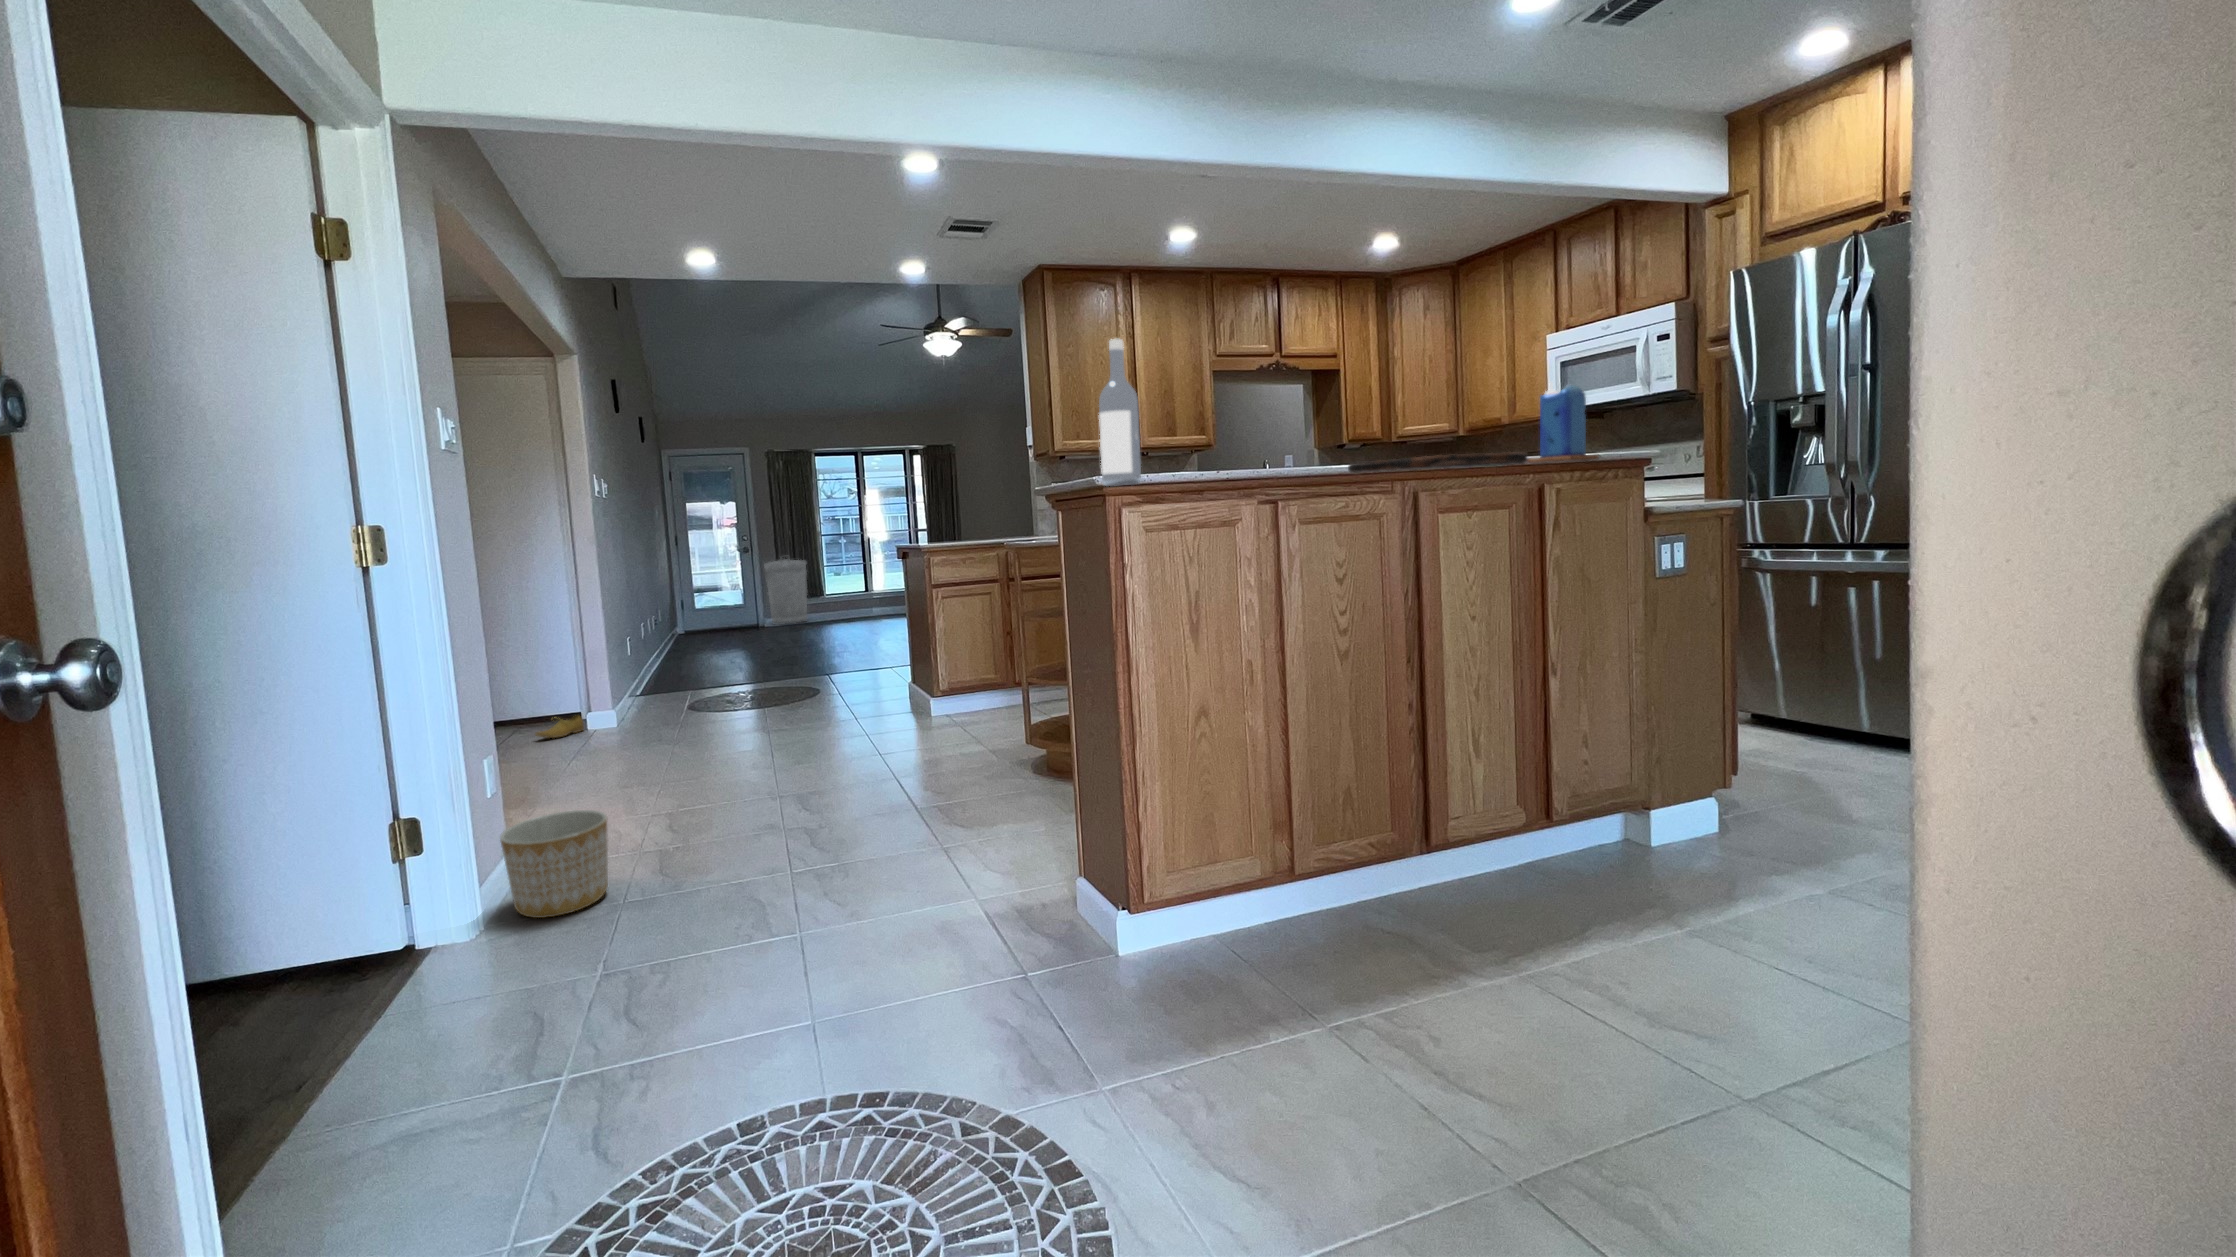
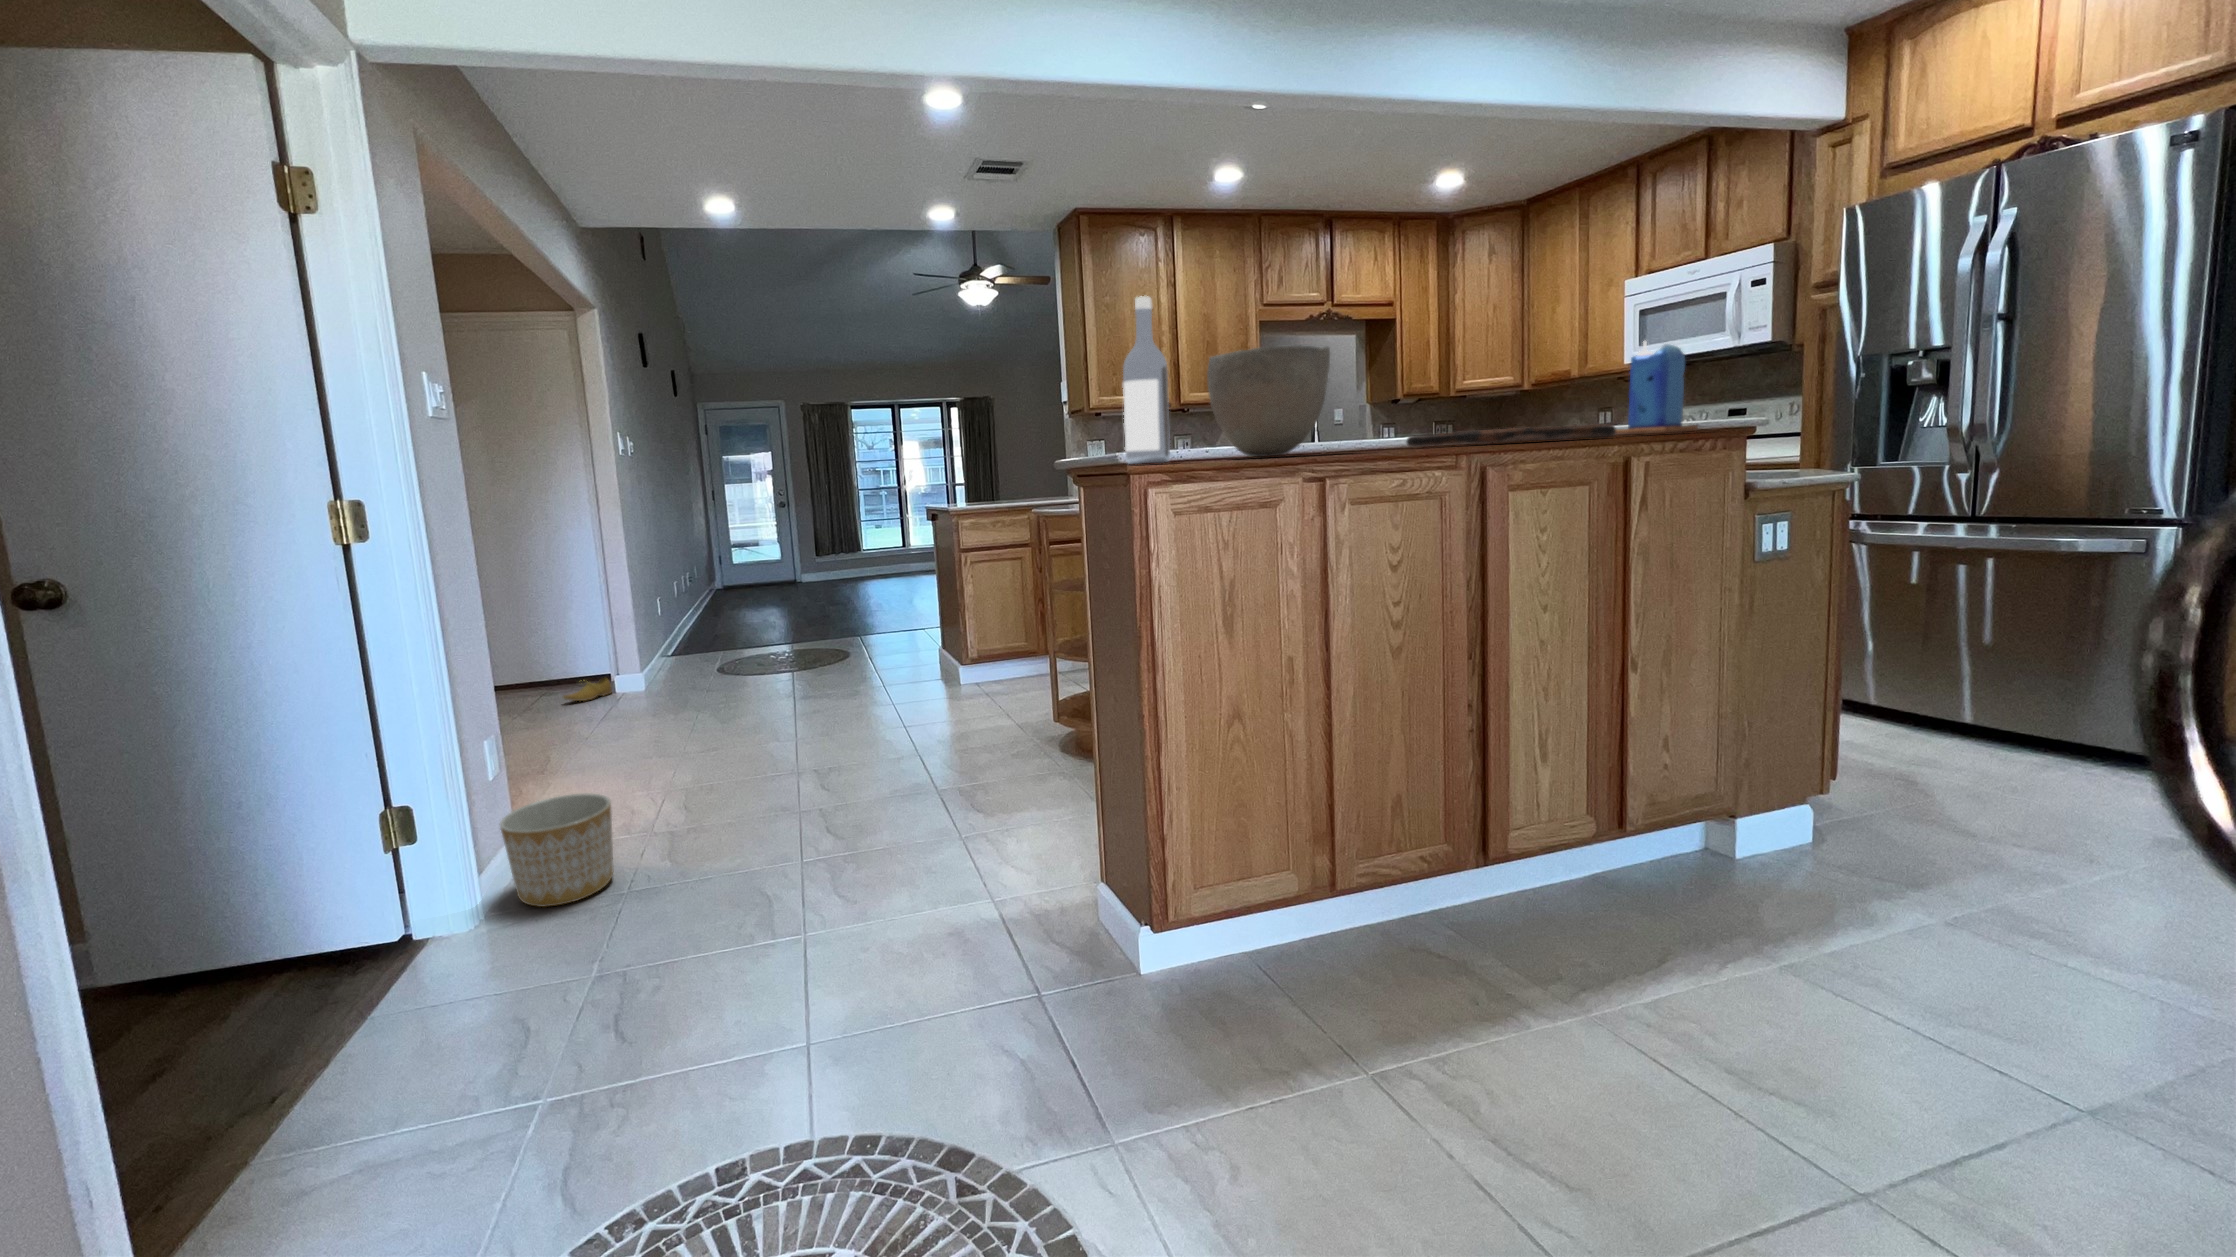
bowl: none [1173,382,1279,480] -> present [1207,345,1330,457]
trash can: present [764,559,808,625] -> none [800,510,844,580]

